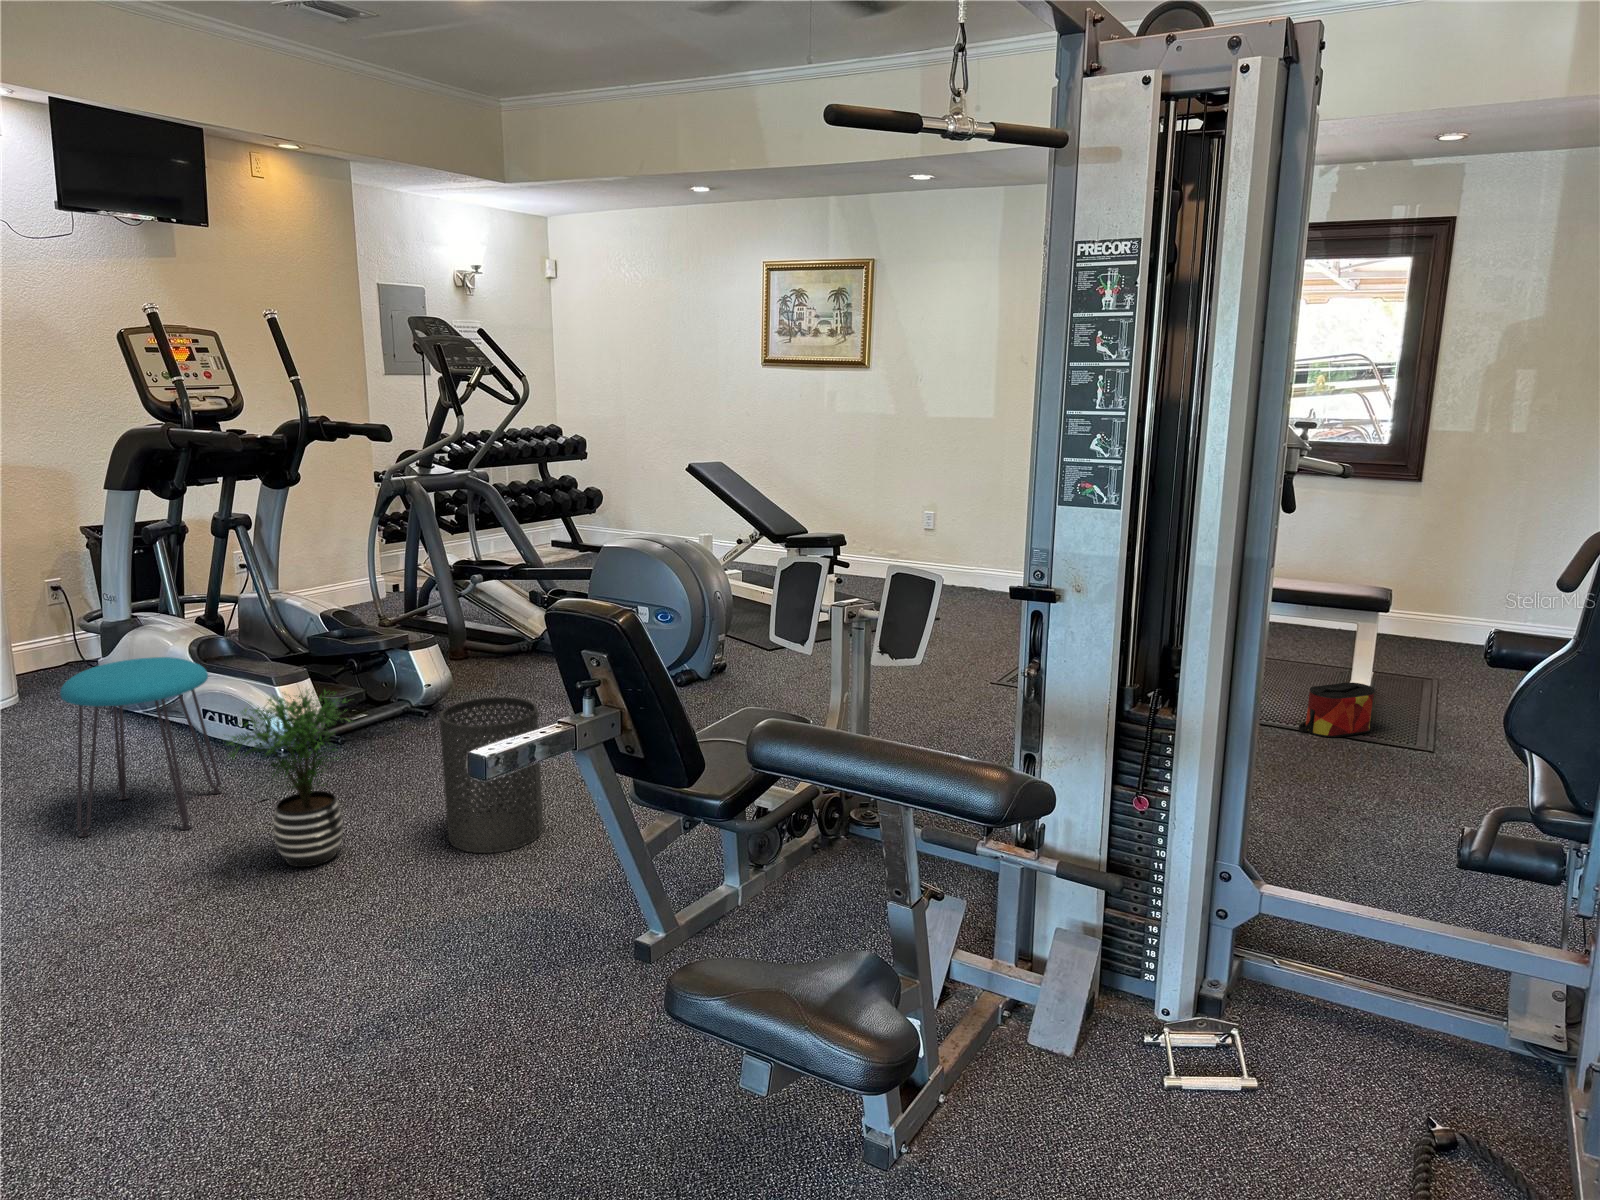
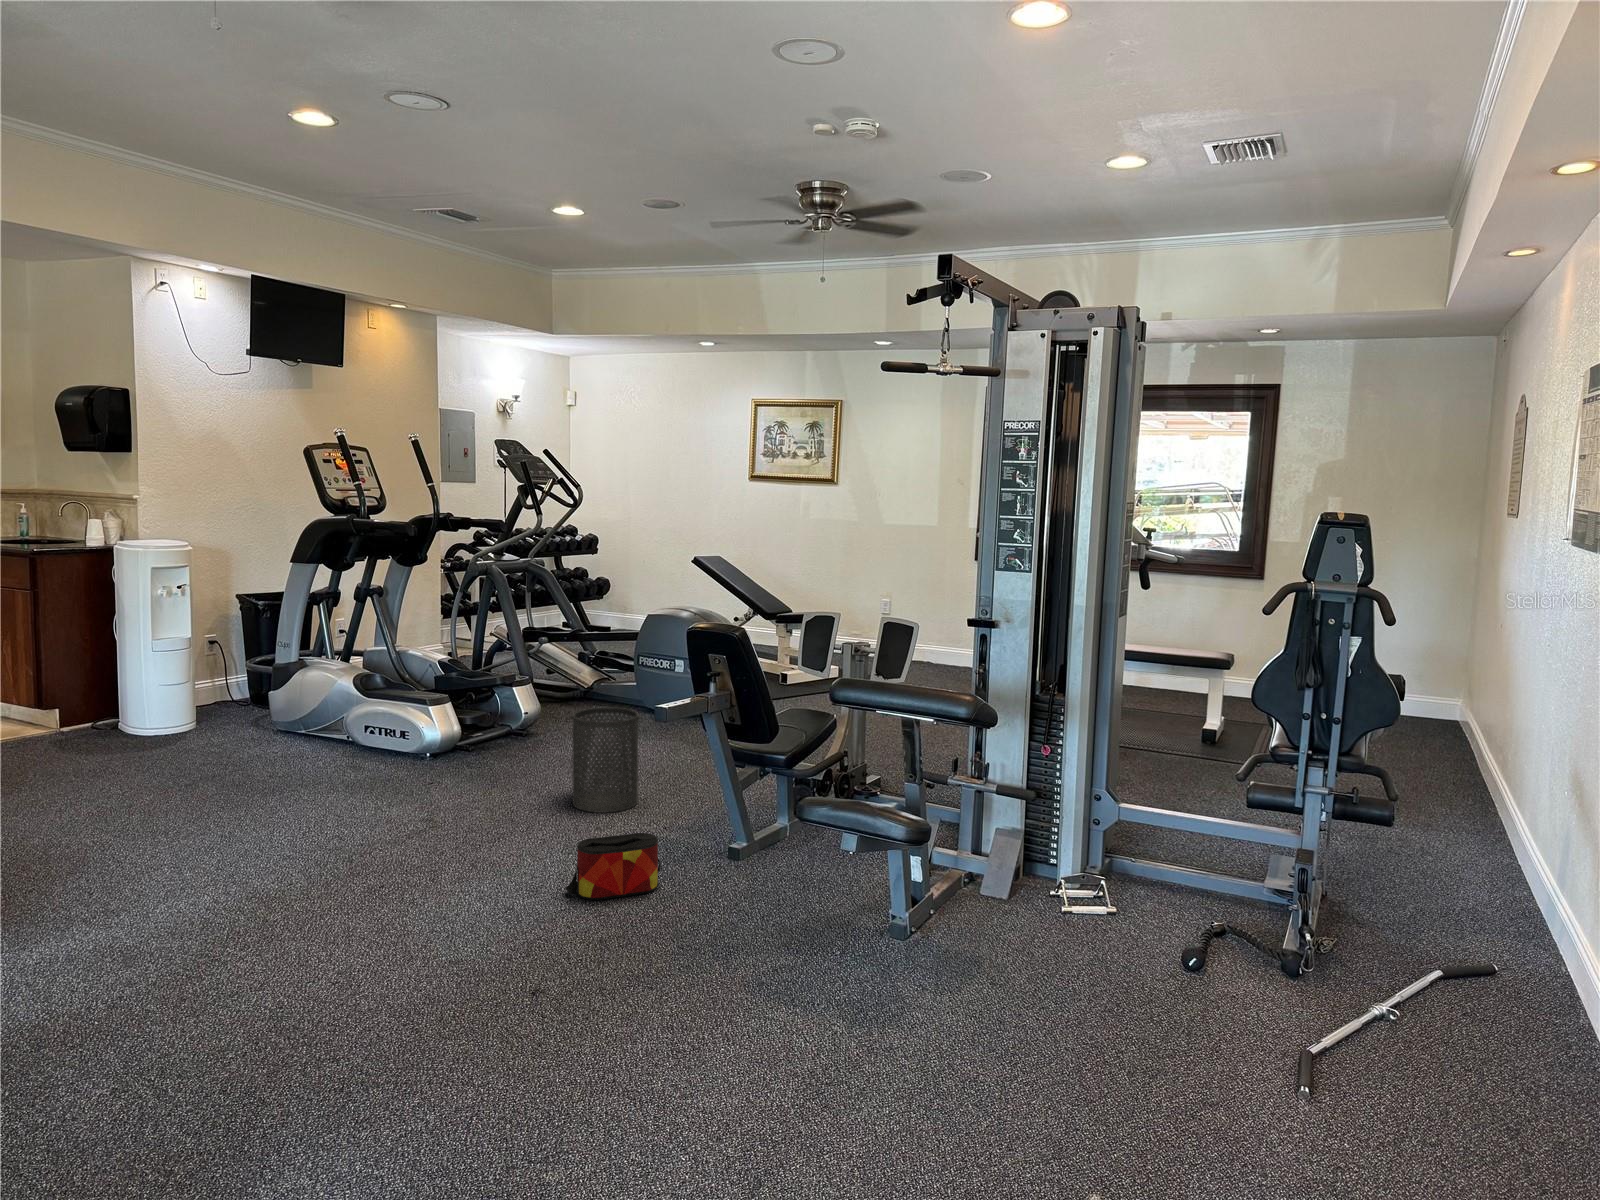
stool: present [60,657,221,837] -> none [299,680,396,804]
bag: present [1299,682,1375,737] -> present [566,833,661,900]
potted plant: present [227,690,350,867] -> none [432,694,520,819]

